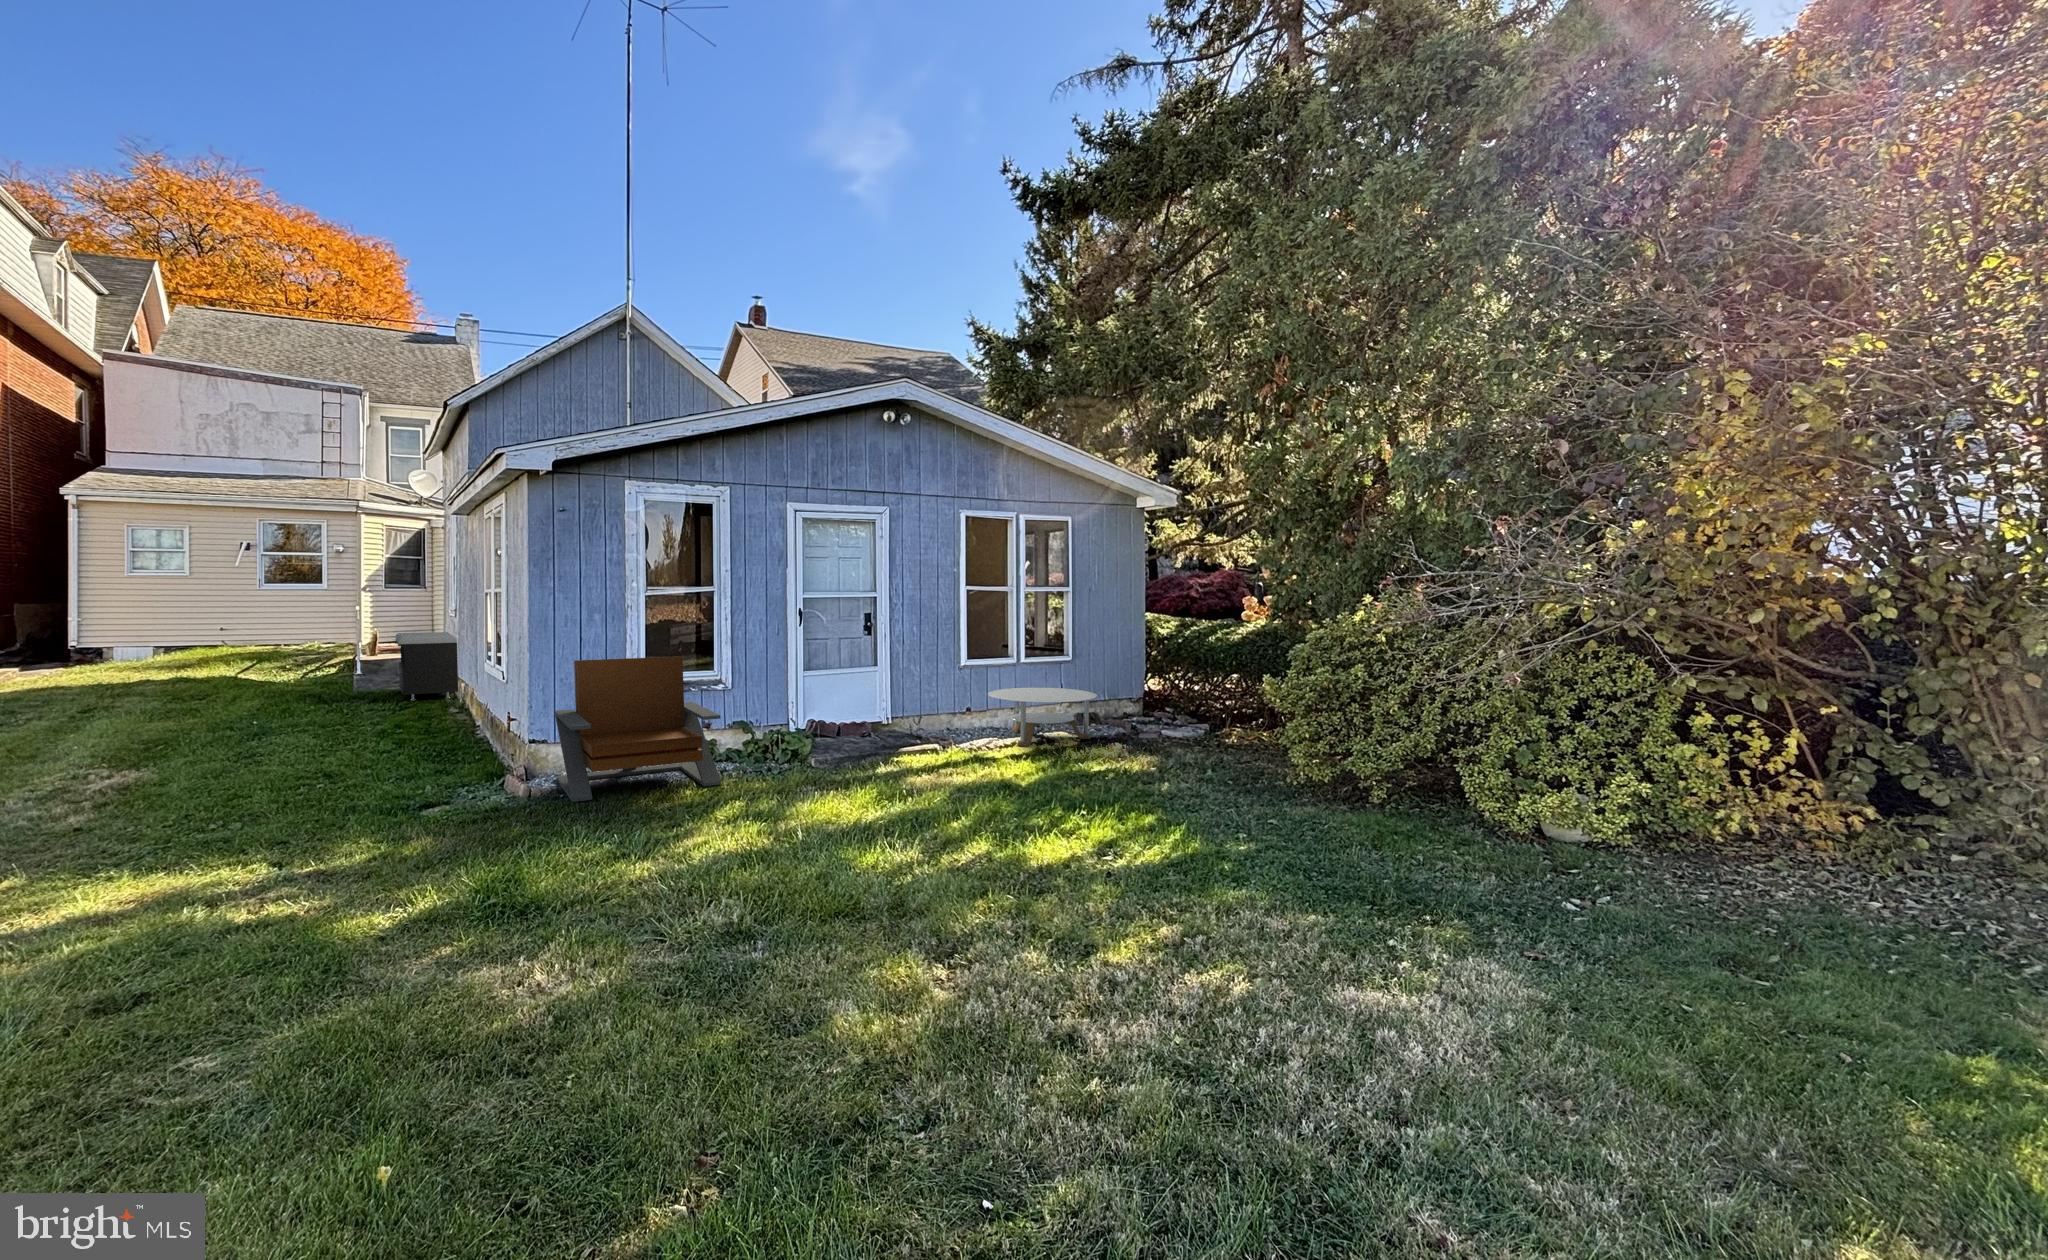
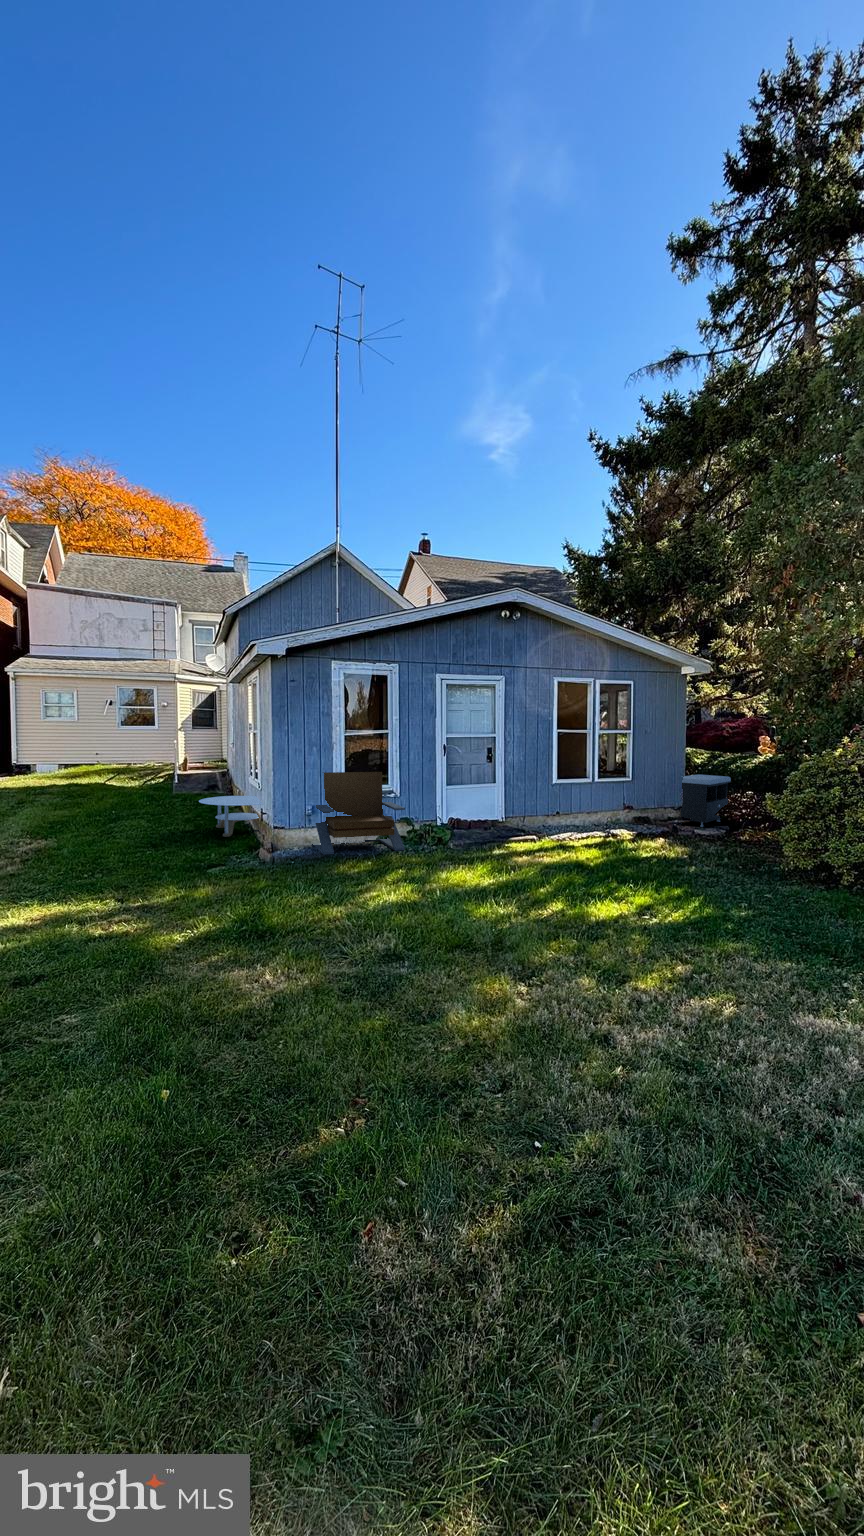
storage bench: present [396,632,458,700] -> present [681,775,731,827]
round table: present [988,687,1097,746] -> present [199,796,263,837]

